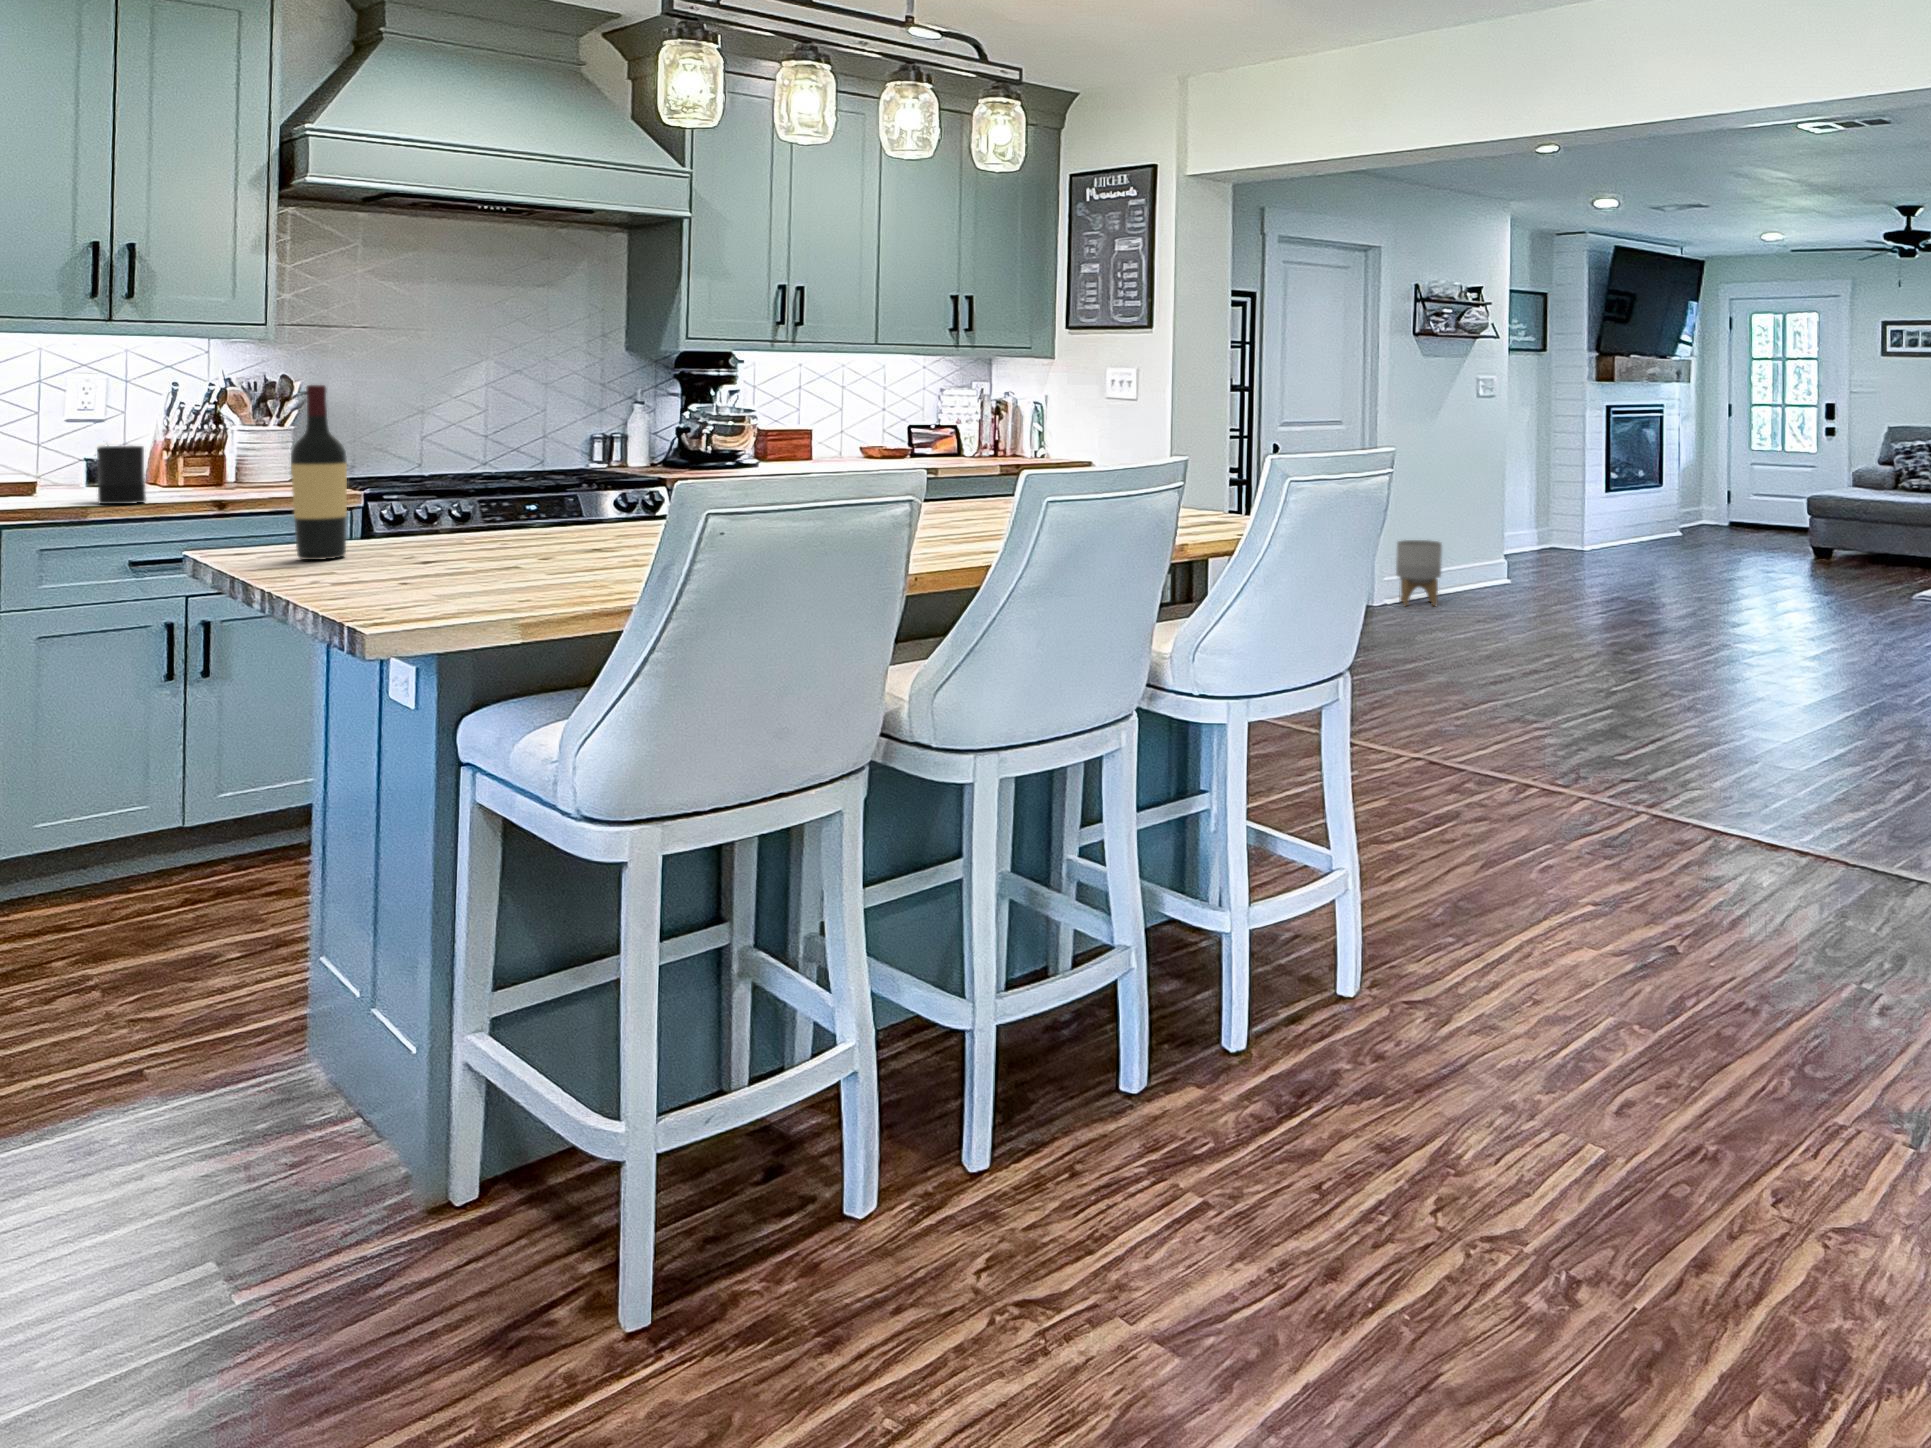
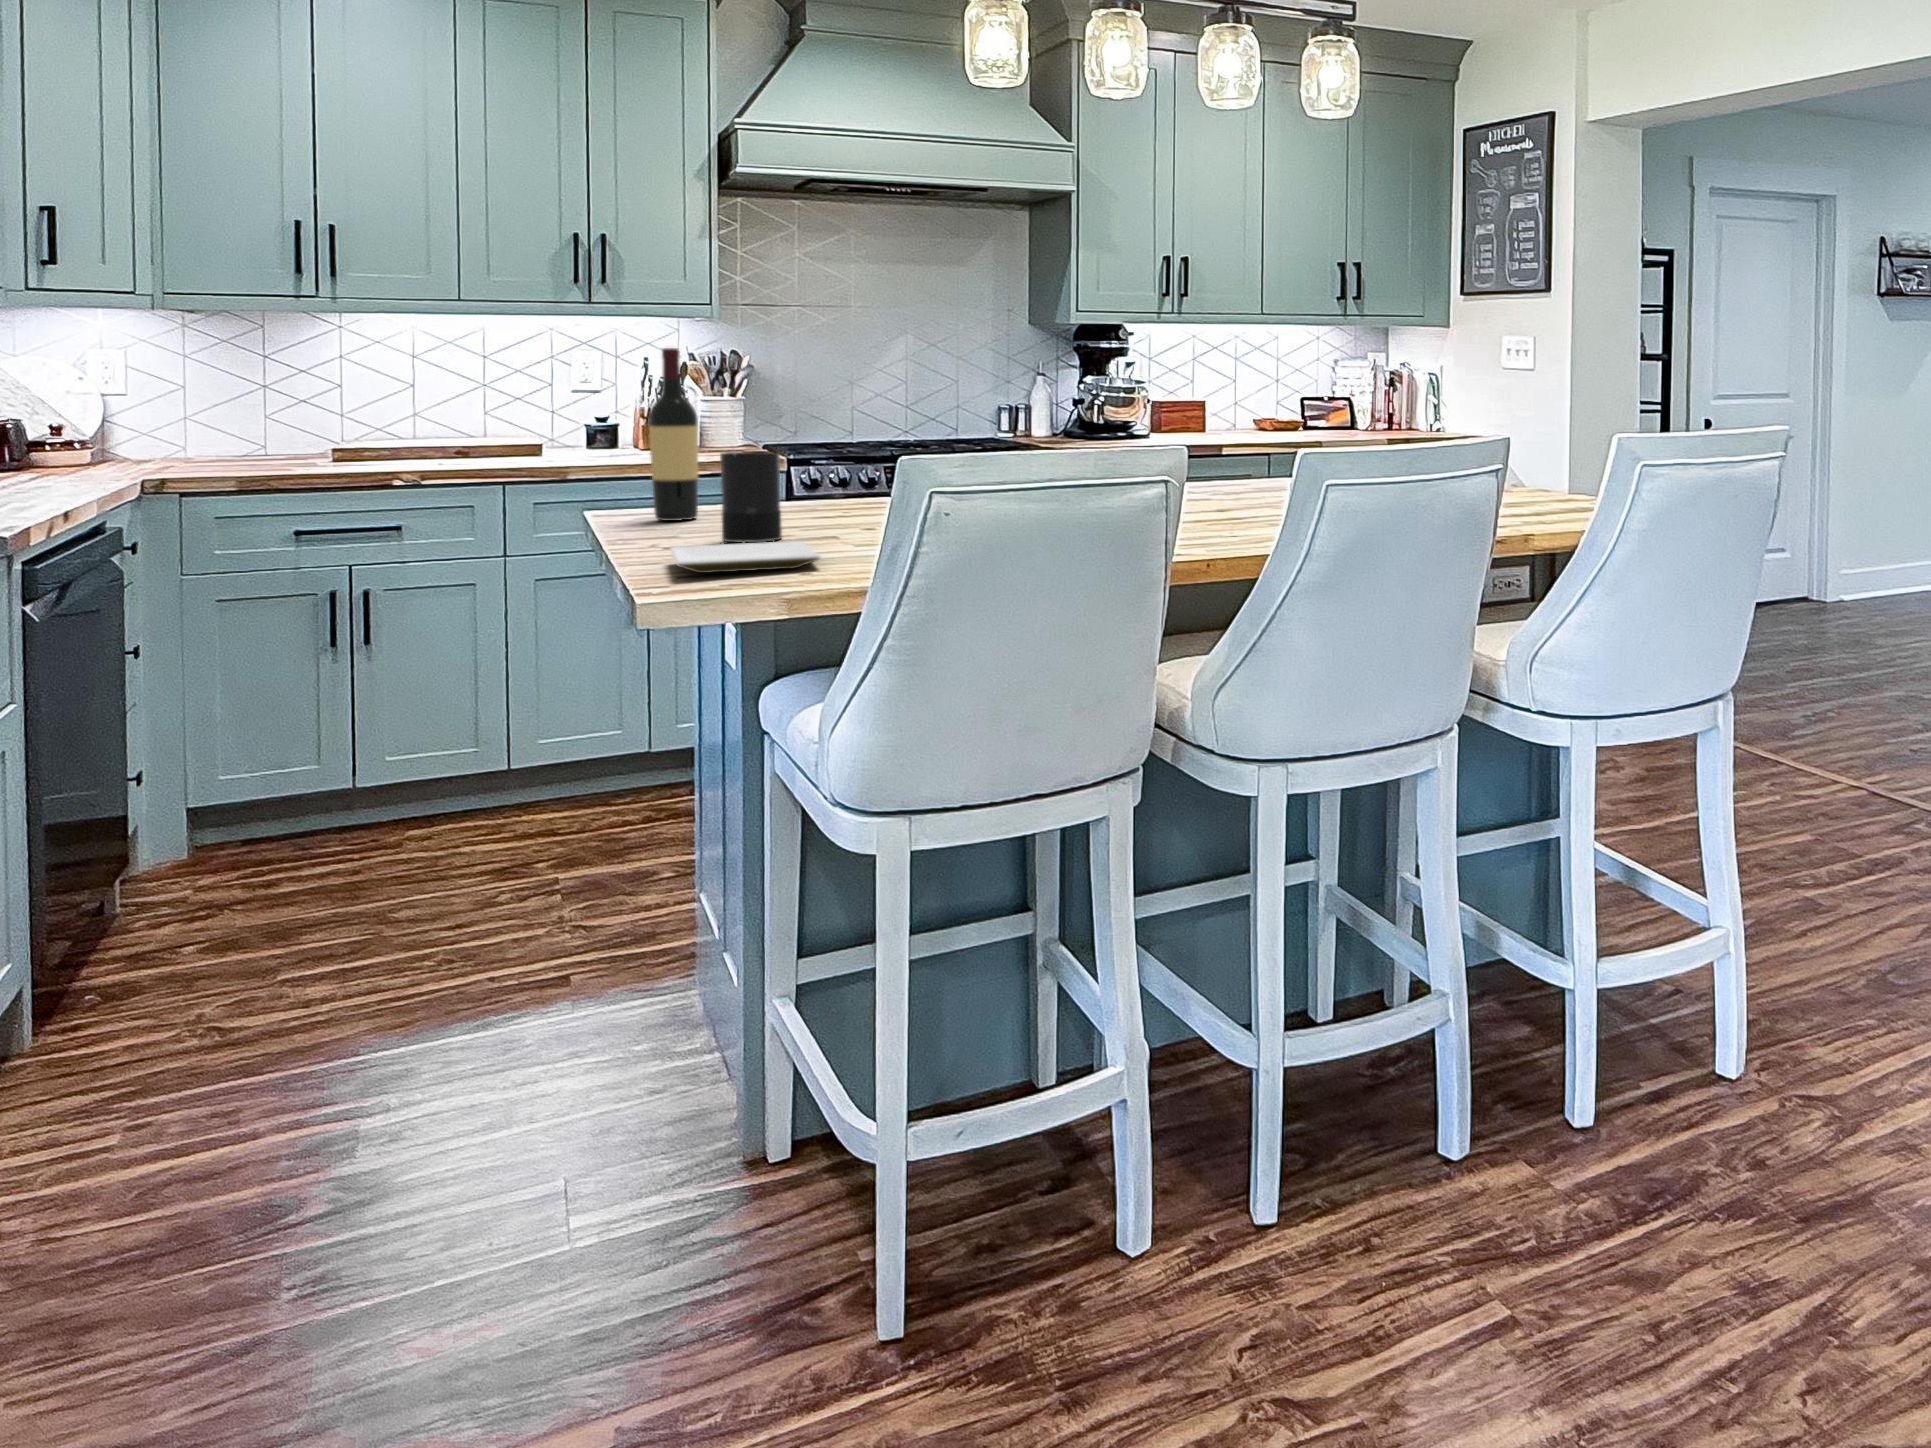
candle: present [97,445,146,504] -> present [720,451,782,543]
planter: present [1396,540,1442,606] -> none [1859,535,1916,613]
plate: none [358,575,535,610] -> present [670,541,820,573]

